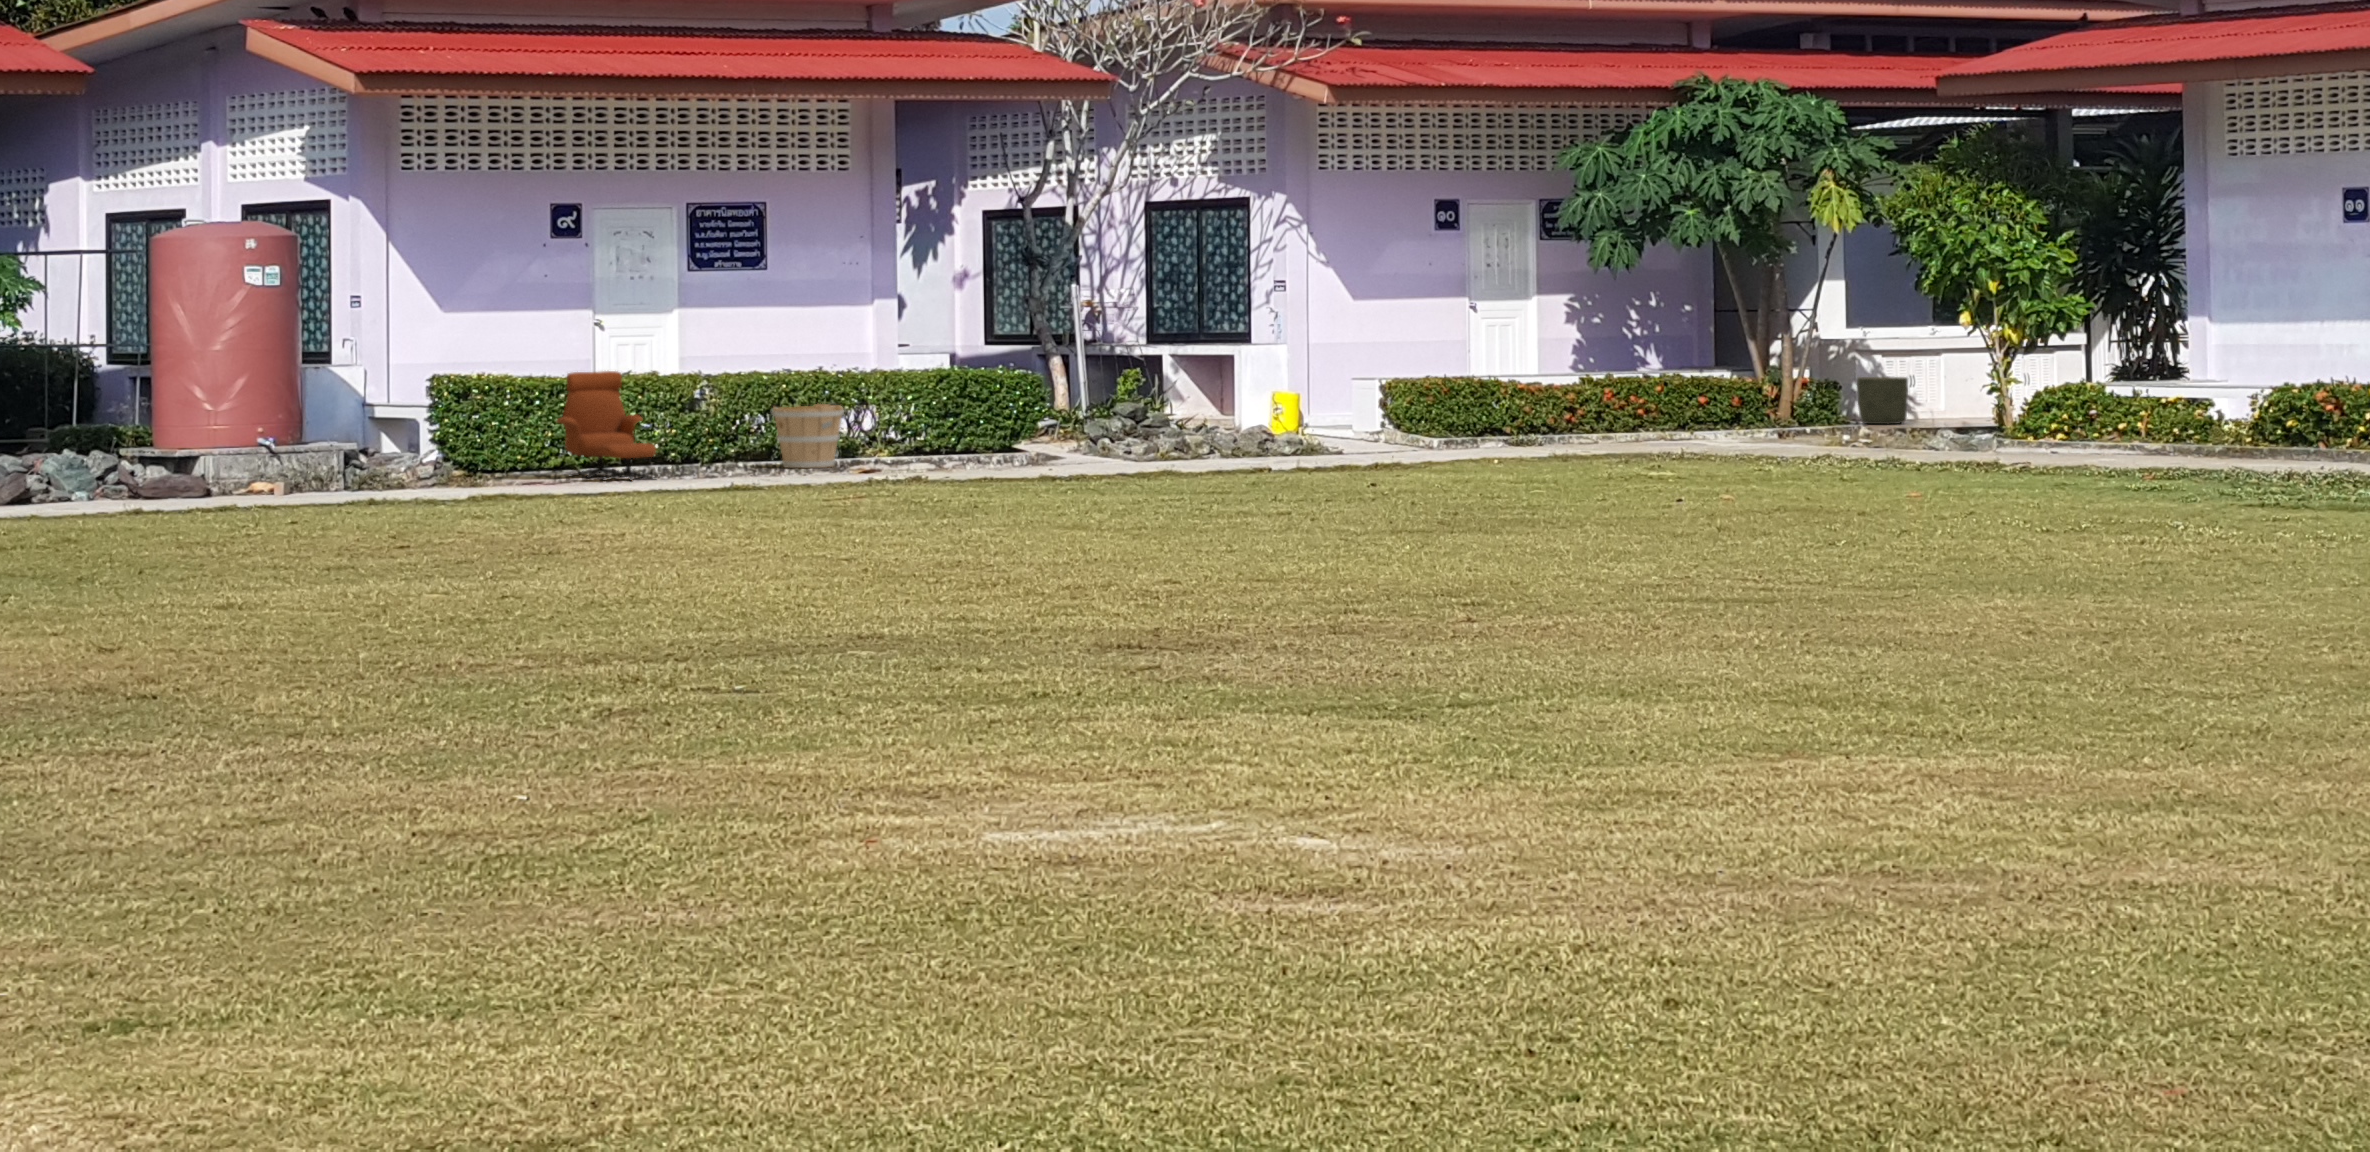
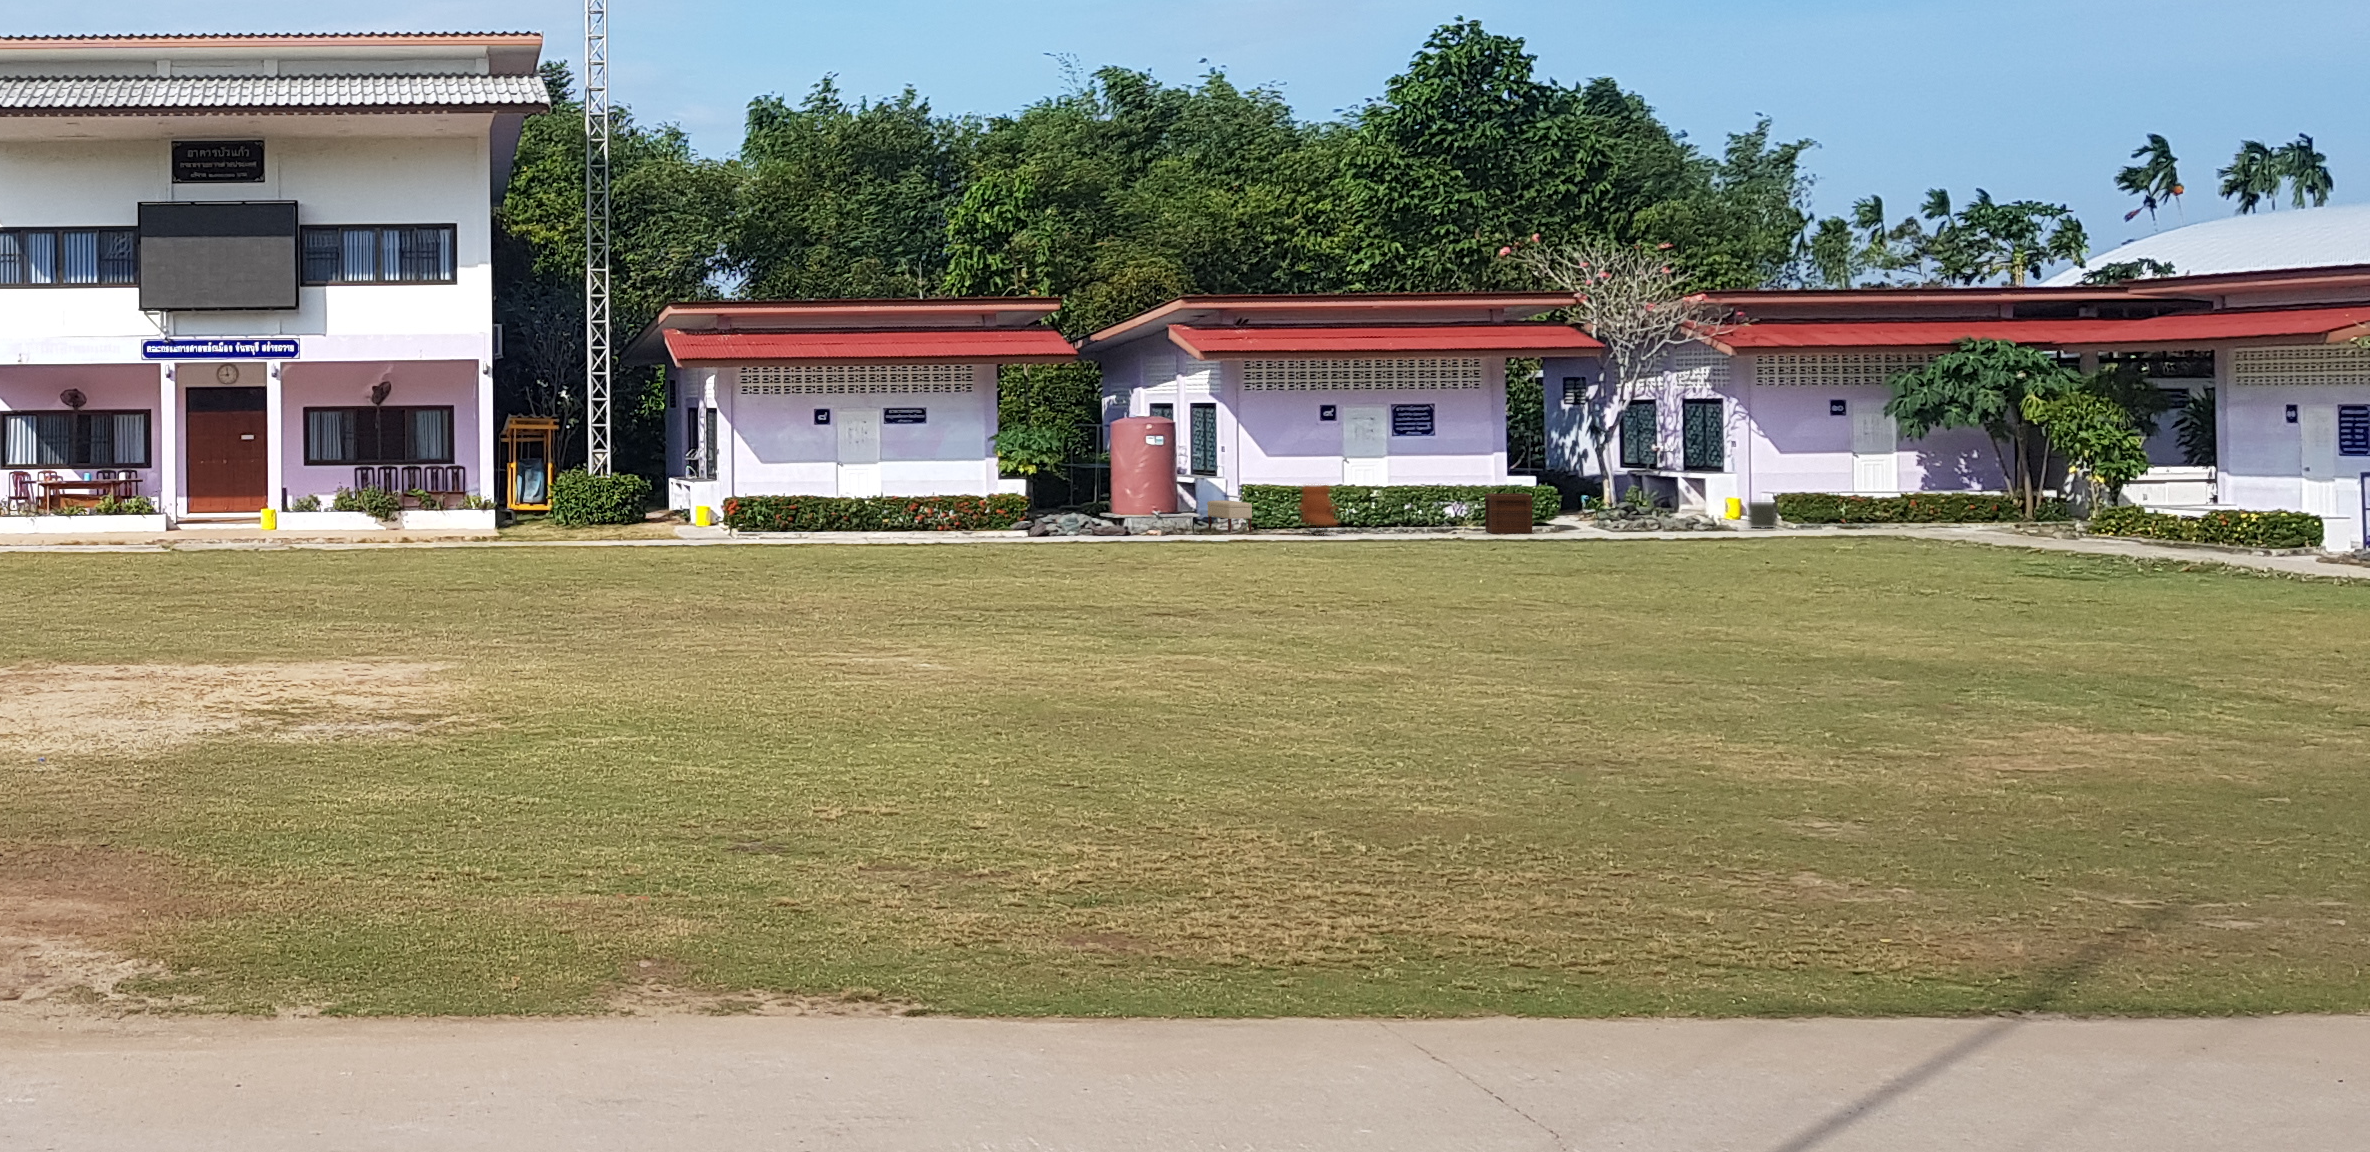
planter: present [1857,377,1908,424] -> present [1748,502,1778,528]
wooden crate: none [905,380,1008,465] -> present [1485,493,1532,534]
wooden bucket: present [773,404,844,468] -> none [1410,503,1447,534]
bench: none [337,408,451,479] -> present [1207,500,1252,532]

